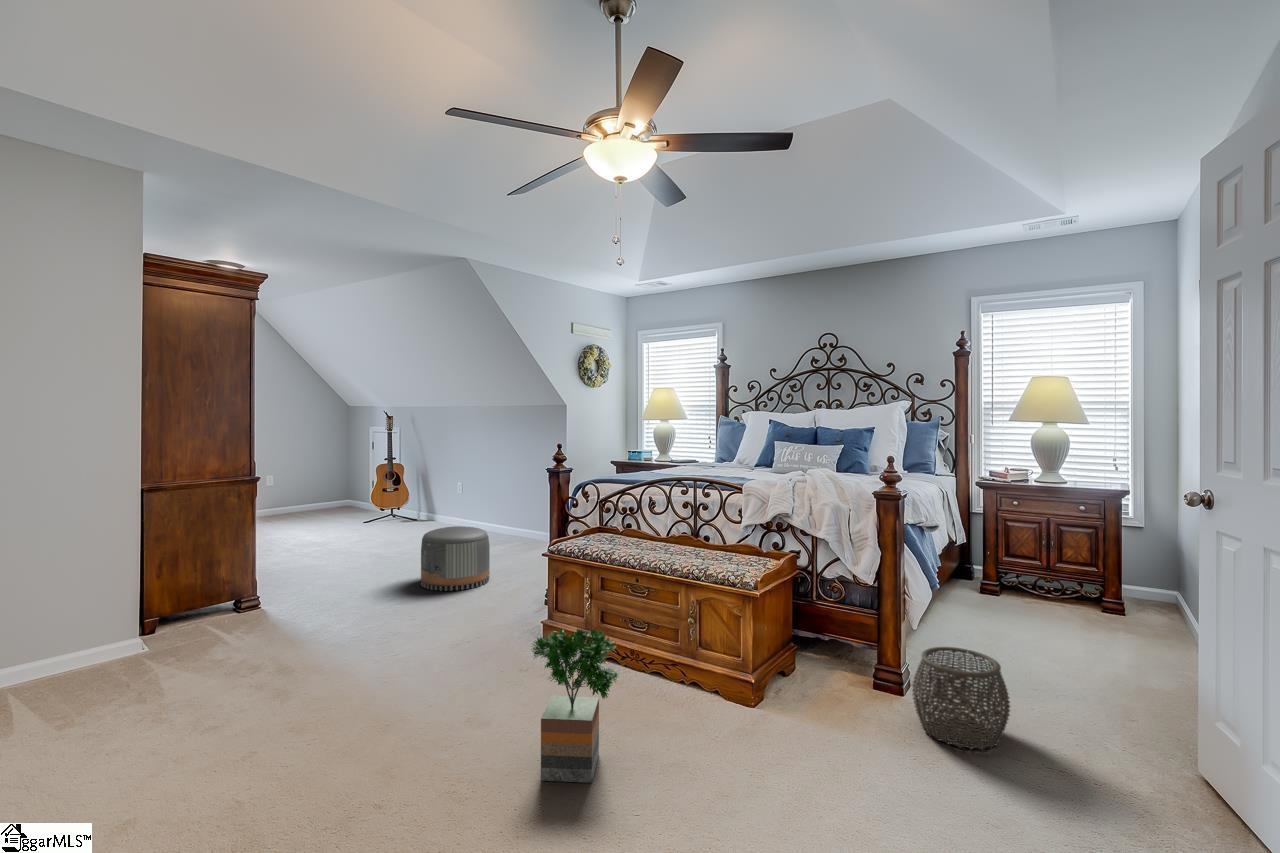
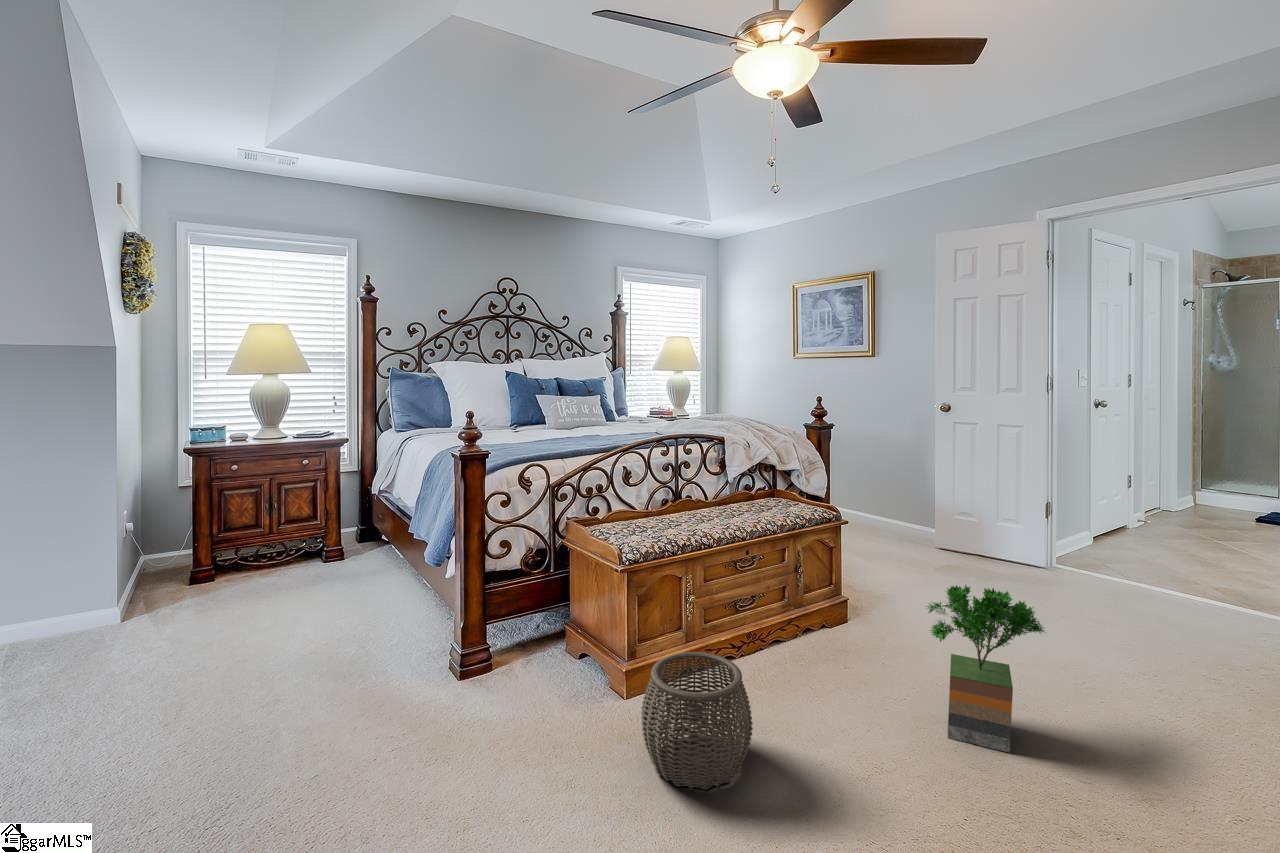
pouf: present [421,526,490,591] -> none [63,607,259,791]
woven basket: present [912,647,1010,749] -> present [641,652,753,789]

